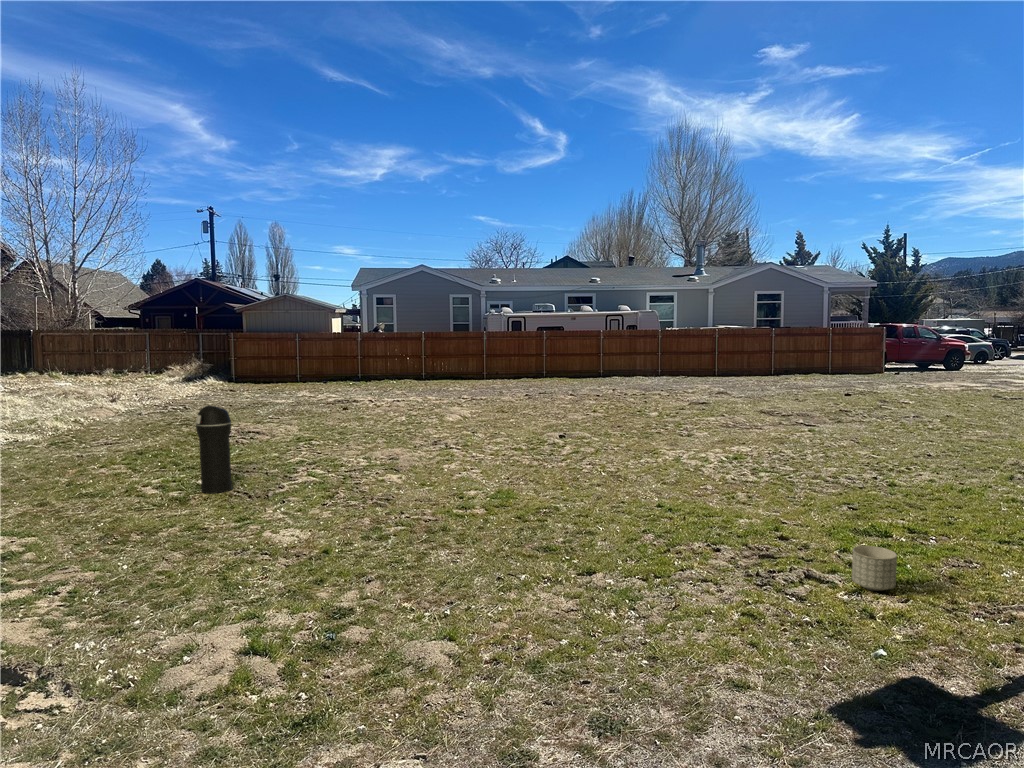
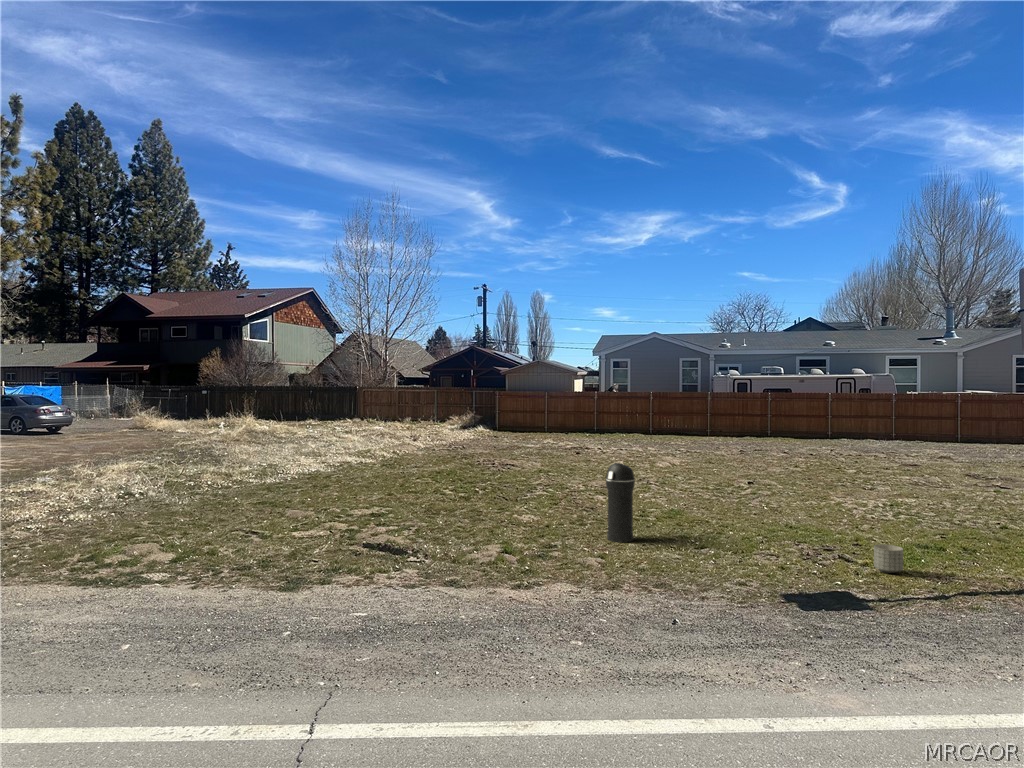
trash can: present [196,405,232,494] -> present [606,463,635,542]

